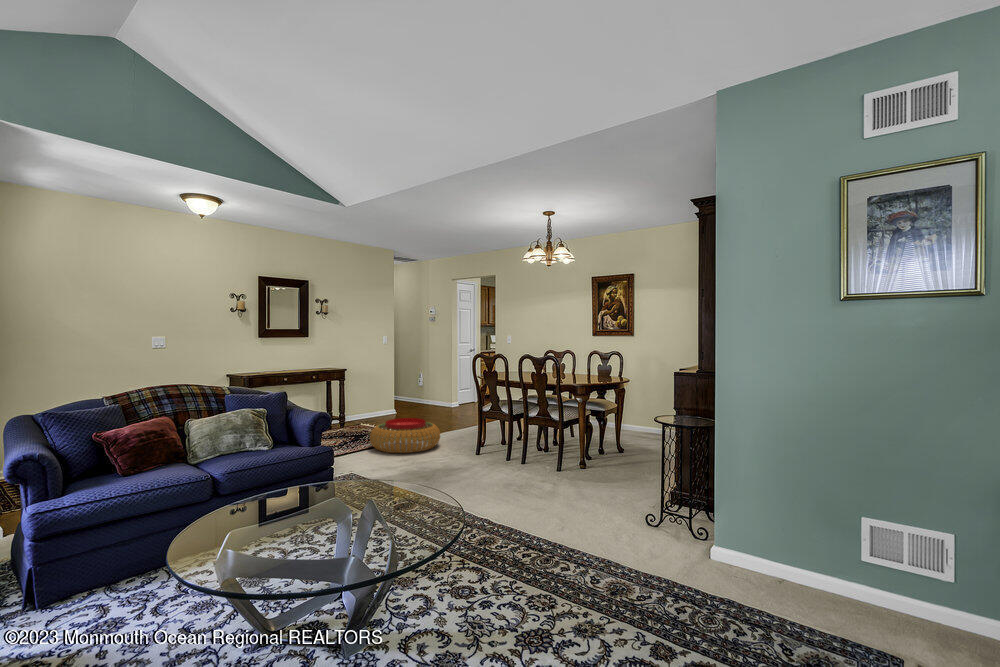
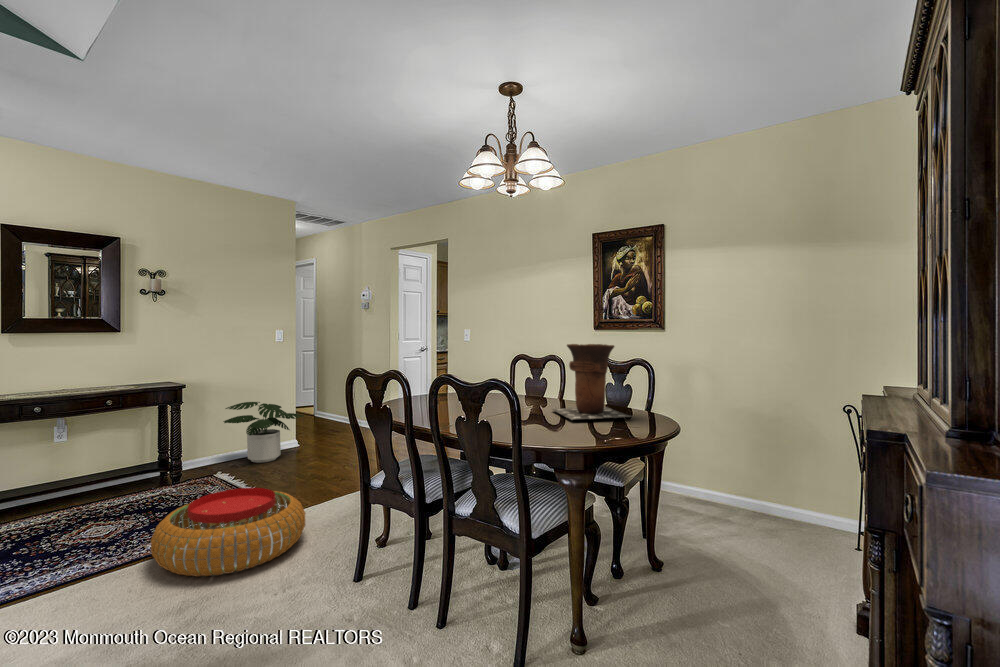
vase: none [569,342,610,378] -> present [552,344,630,420]
potted plant: none [359,380,405,418] -> present [223,402,304,463]

